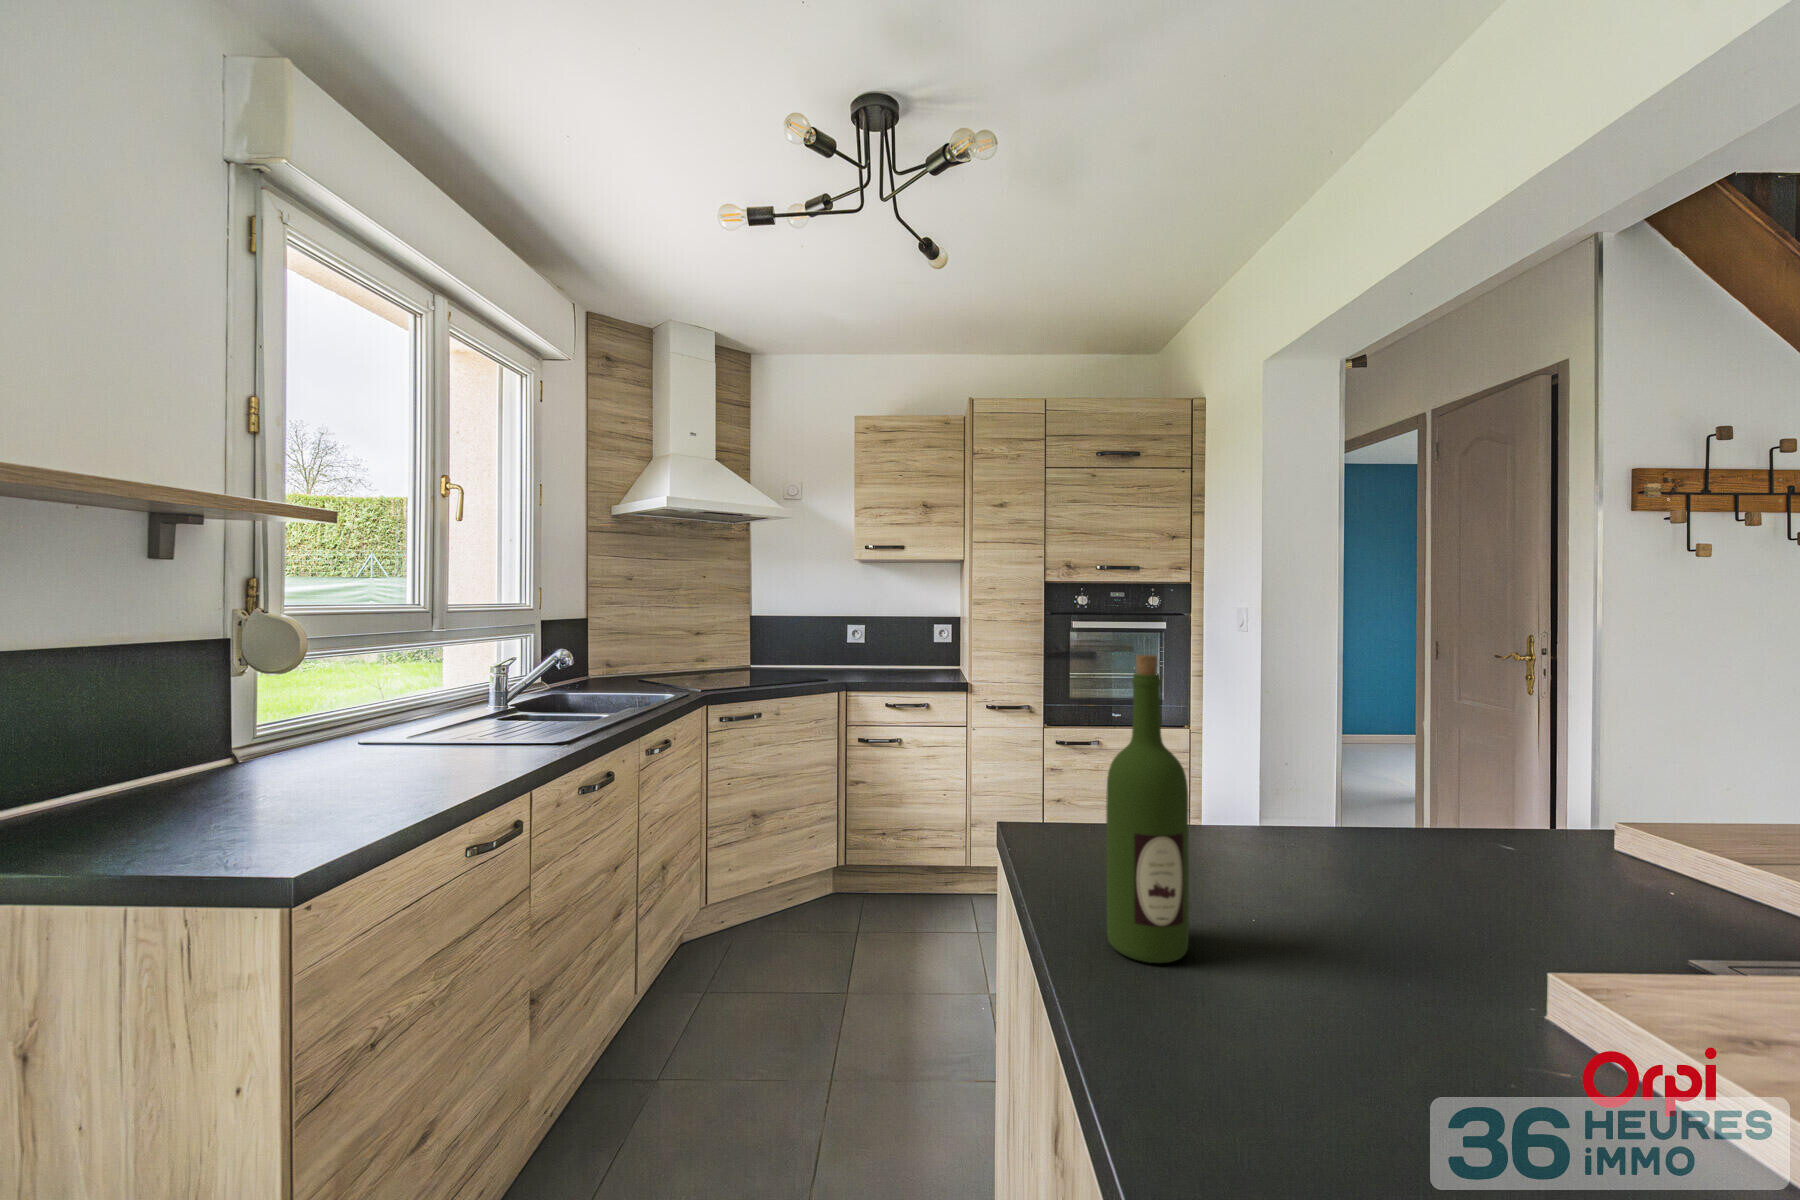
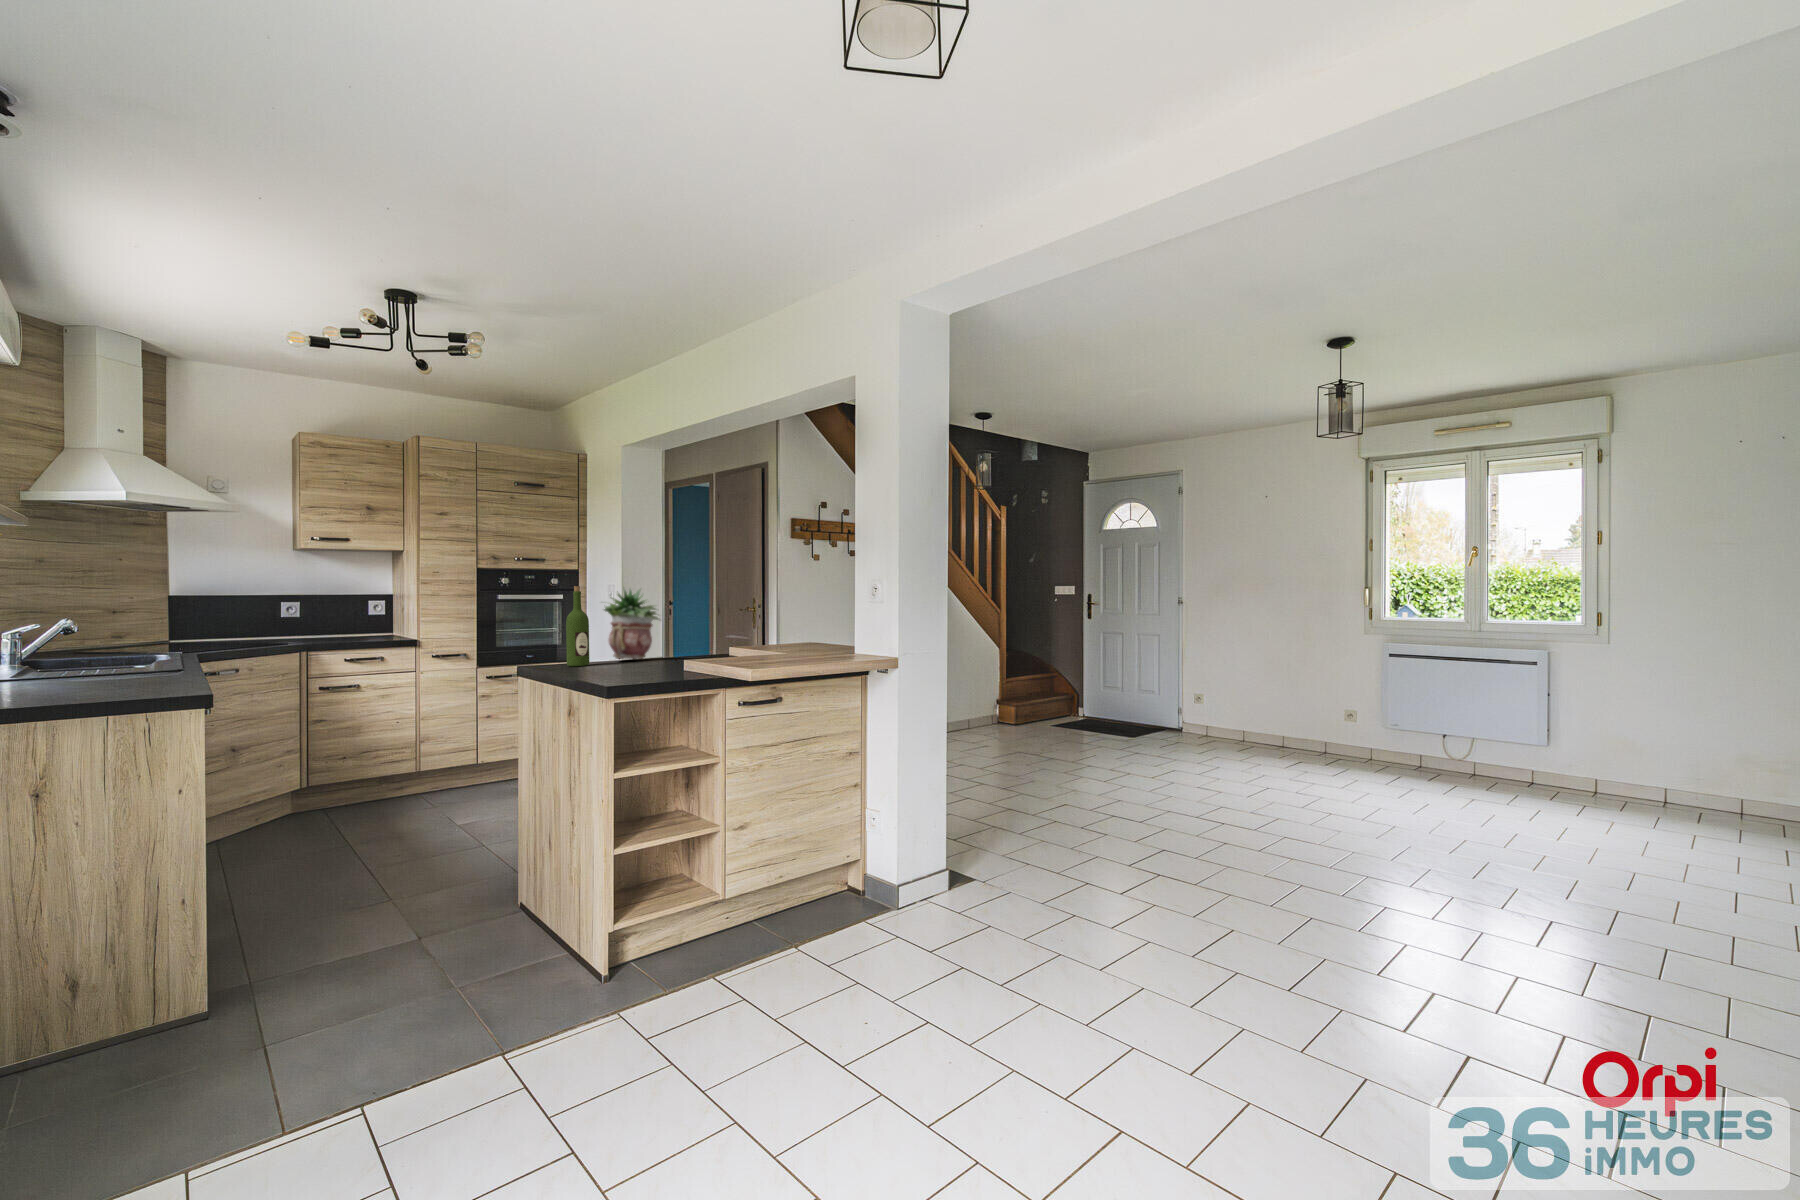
potted plant: none [1229,651,1493,943] -> present [604,589,660,659]

